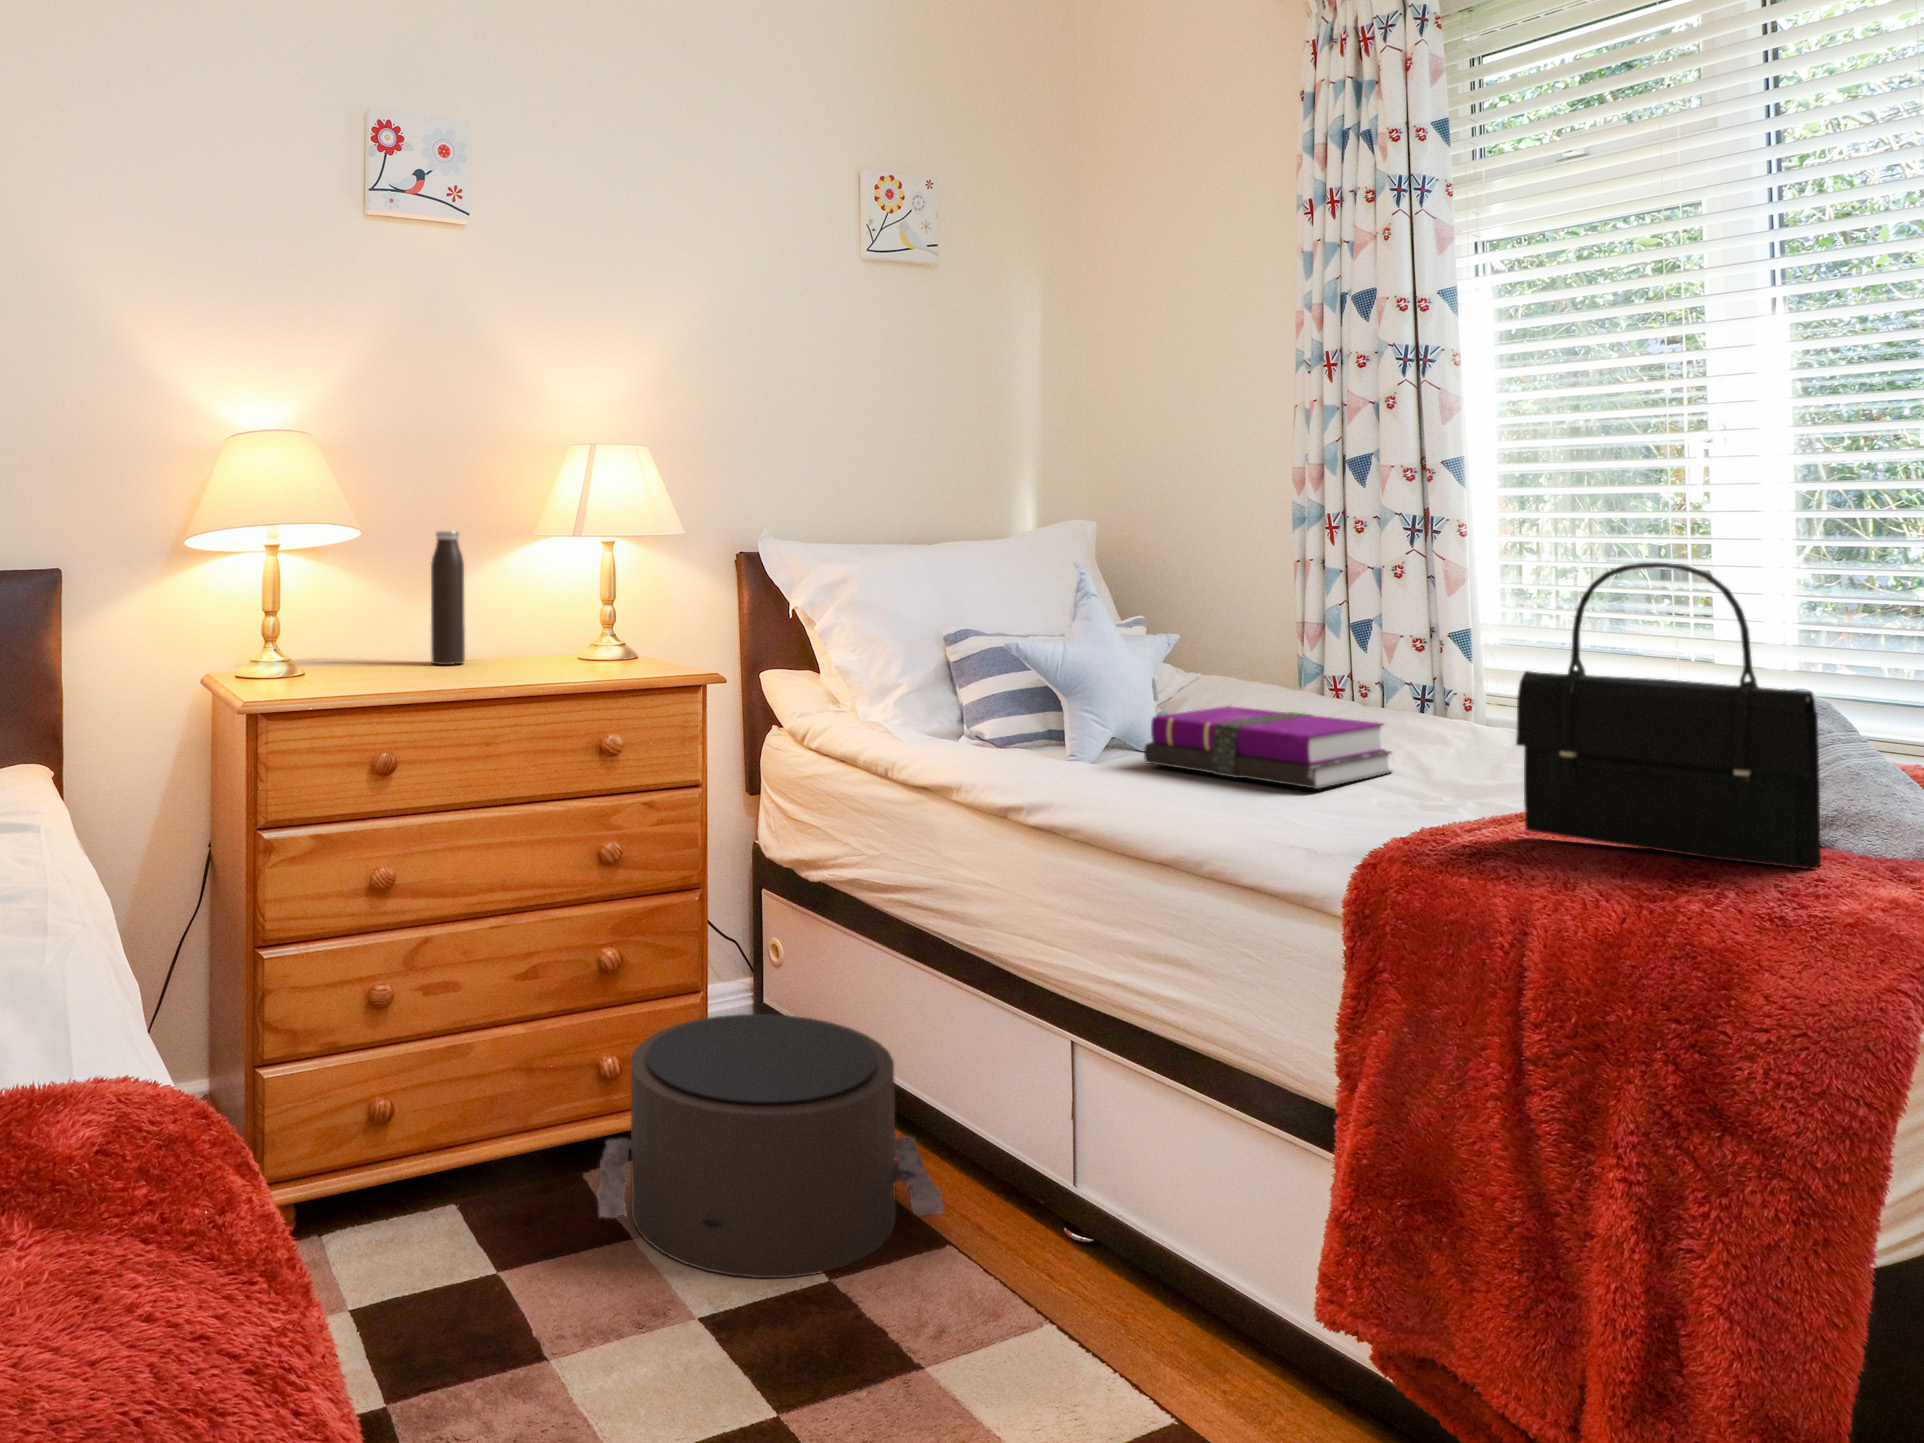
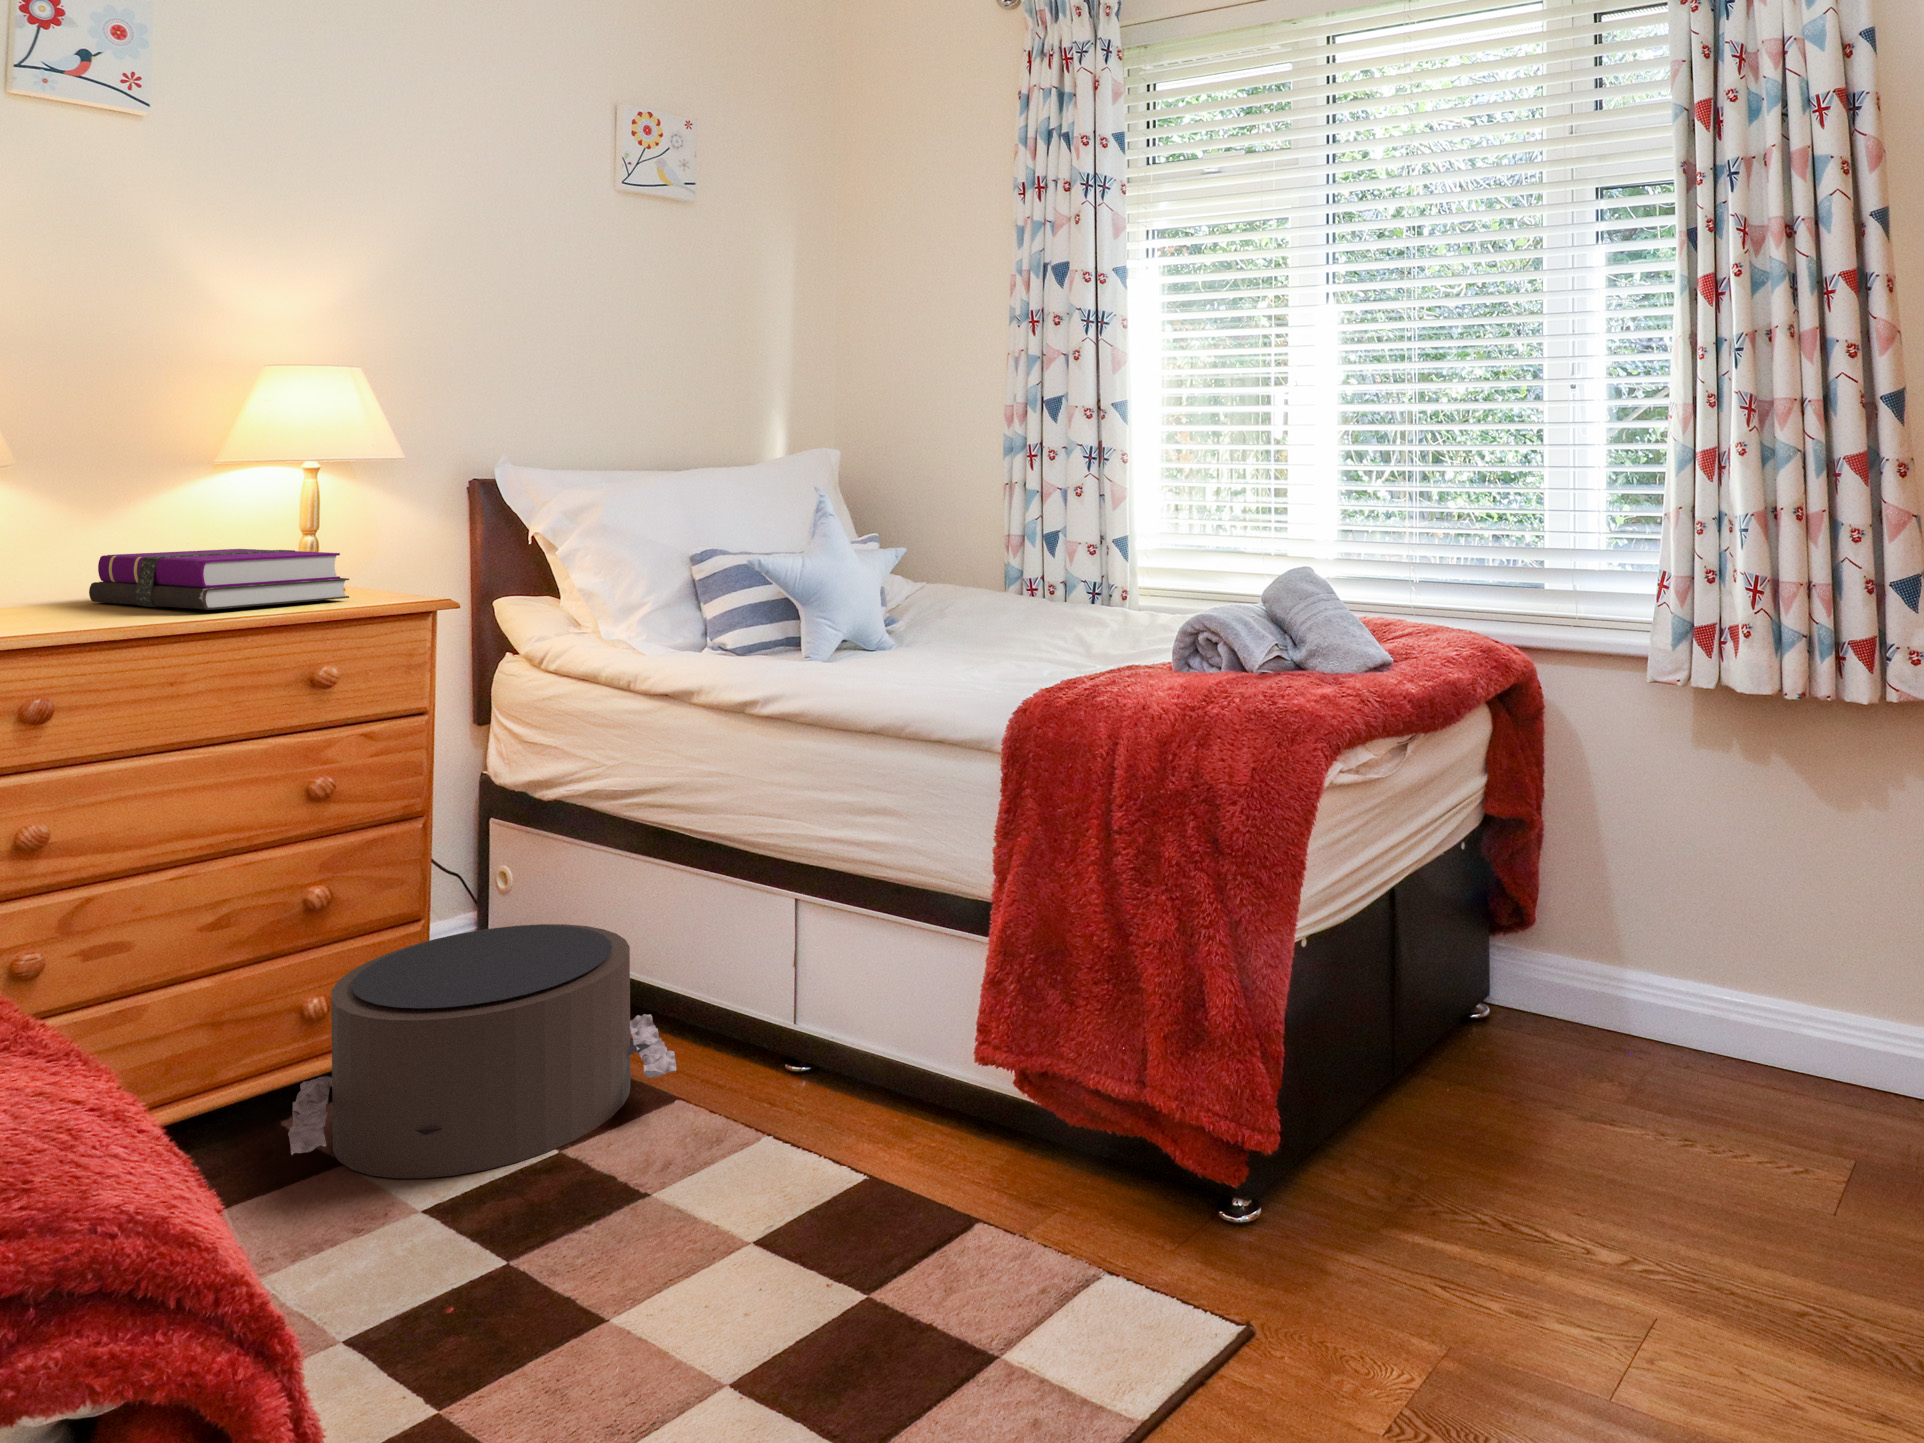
water bottle: present [431,531,465,665] -> none [50,443,102,598]
handbag: present [1516,563,1821,869] -> none [1126,476,1299,685]
notebook: present [1144,706,1391,789] -> present [89,549,349,610]

